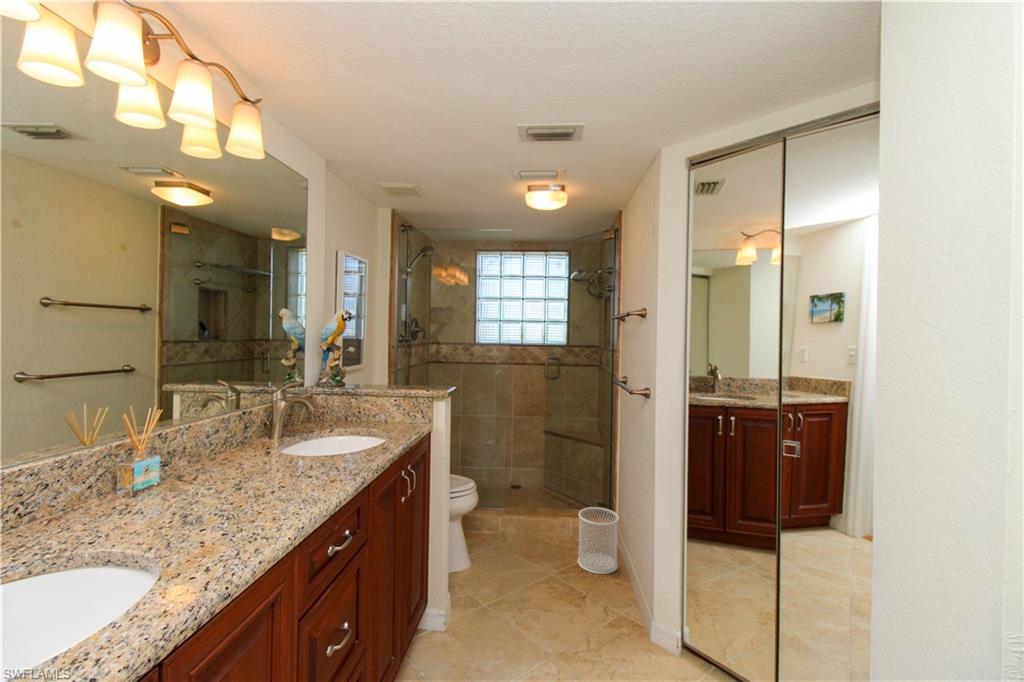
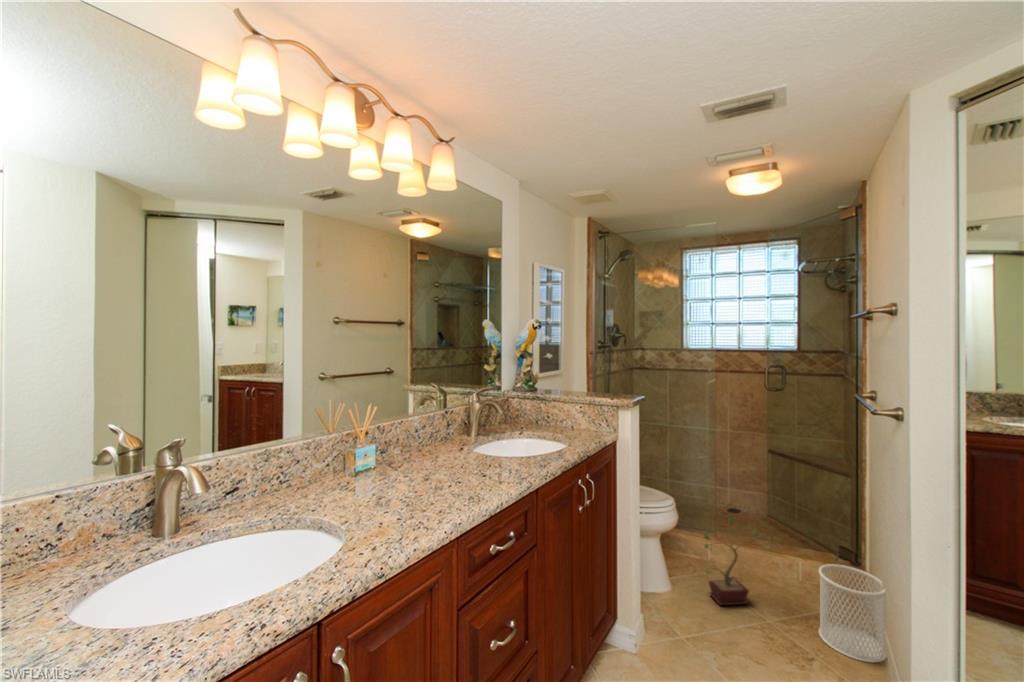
potted plant: none [497,482,554,561] -> present [704,515,780,605]

